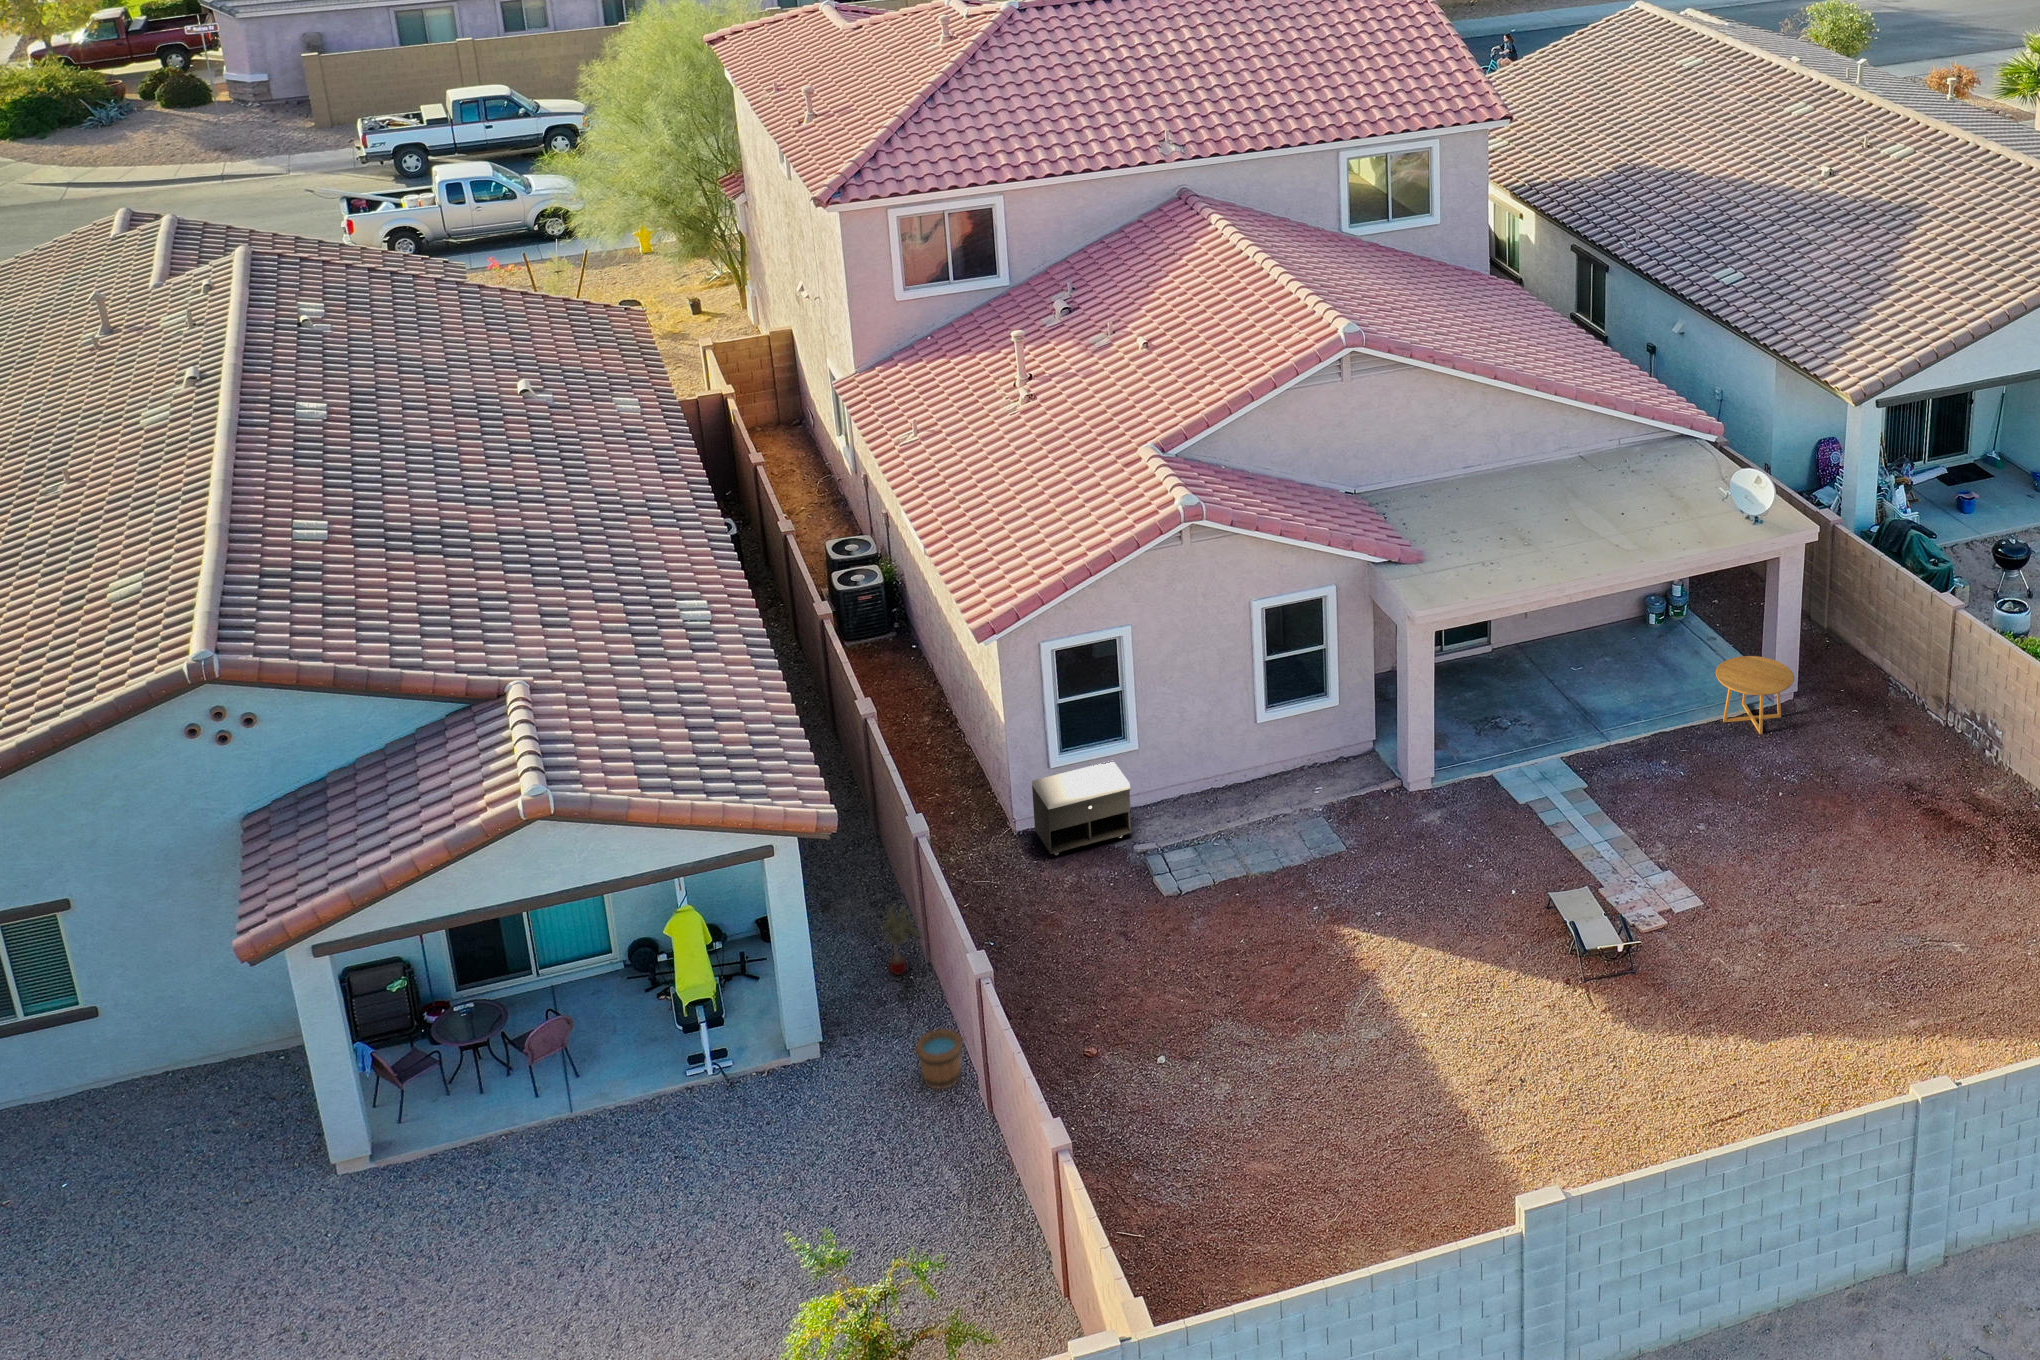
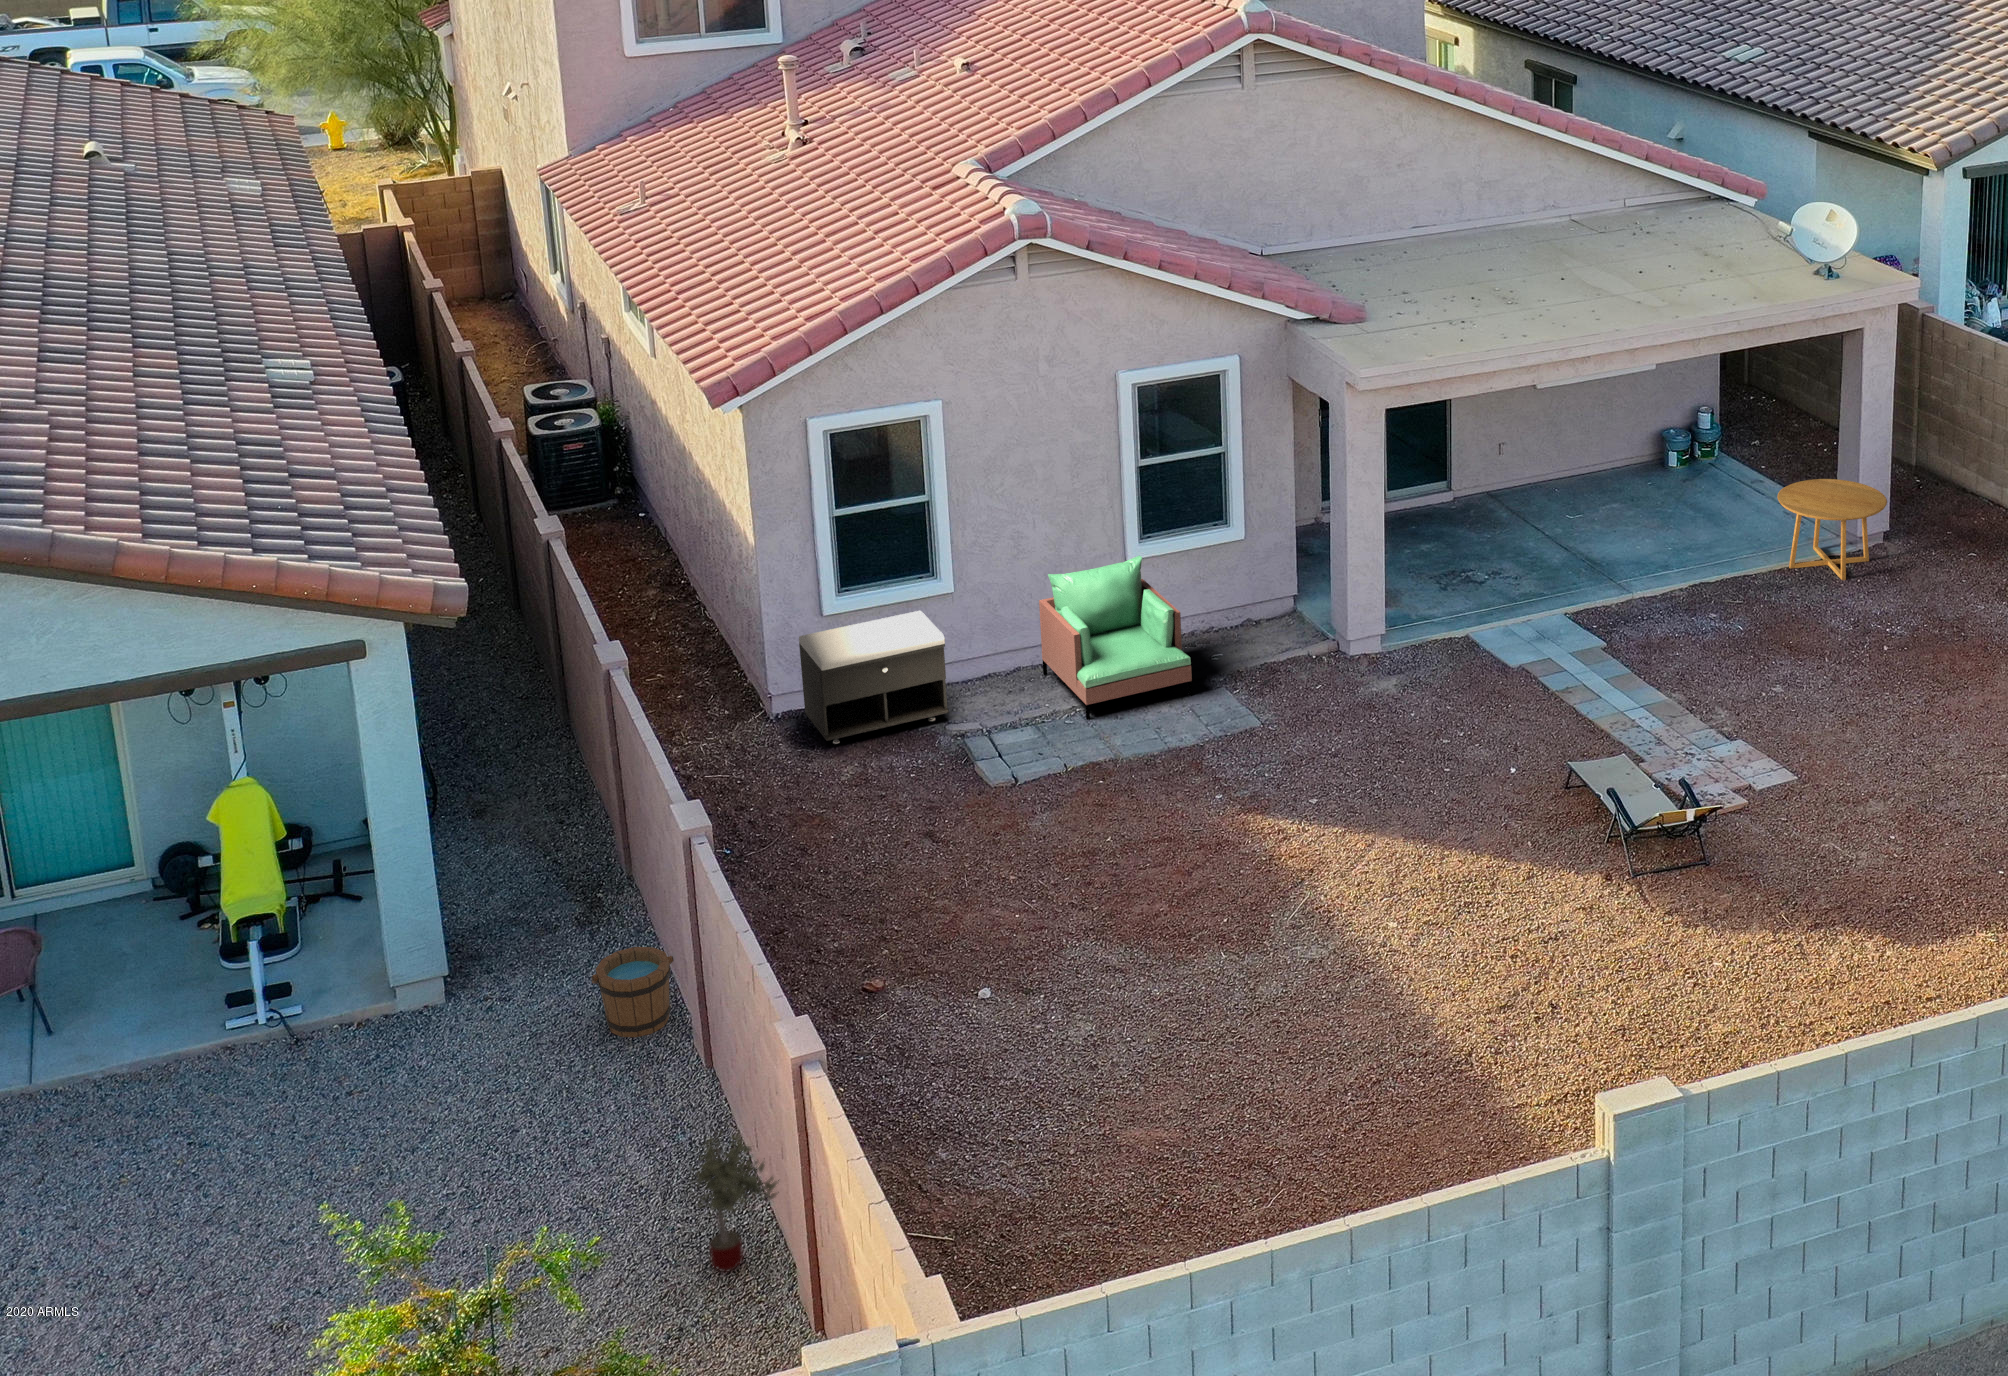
armchair: none [1193,720,1297,841] -> present [1039,556,1192,720]
potted tree: present [882,904,923,975] -> present [691,1130,779,1272]

